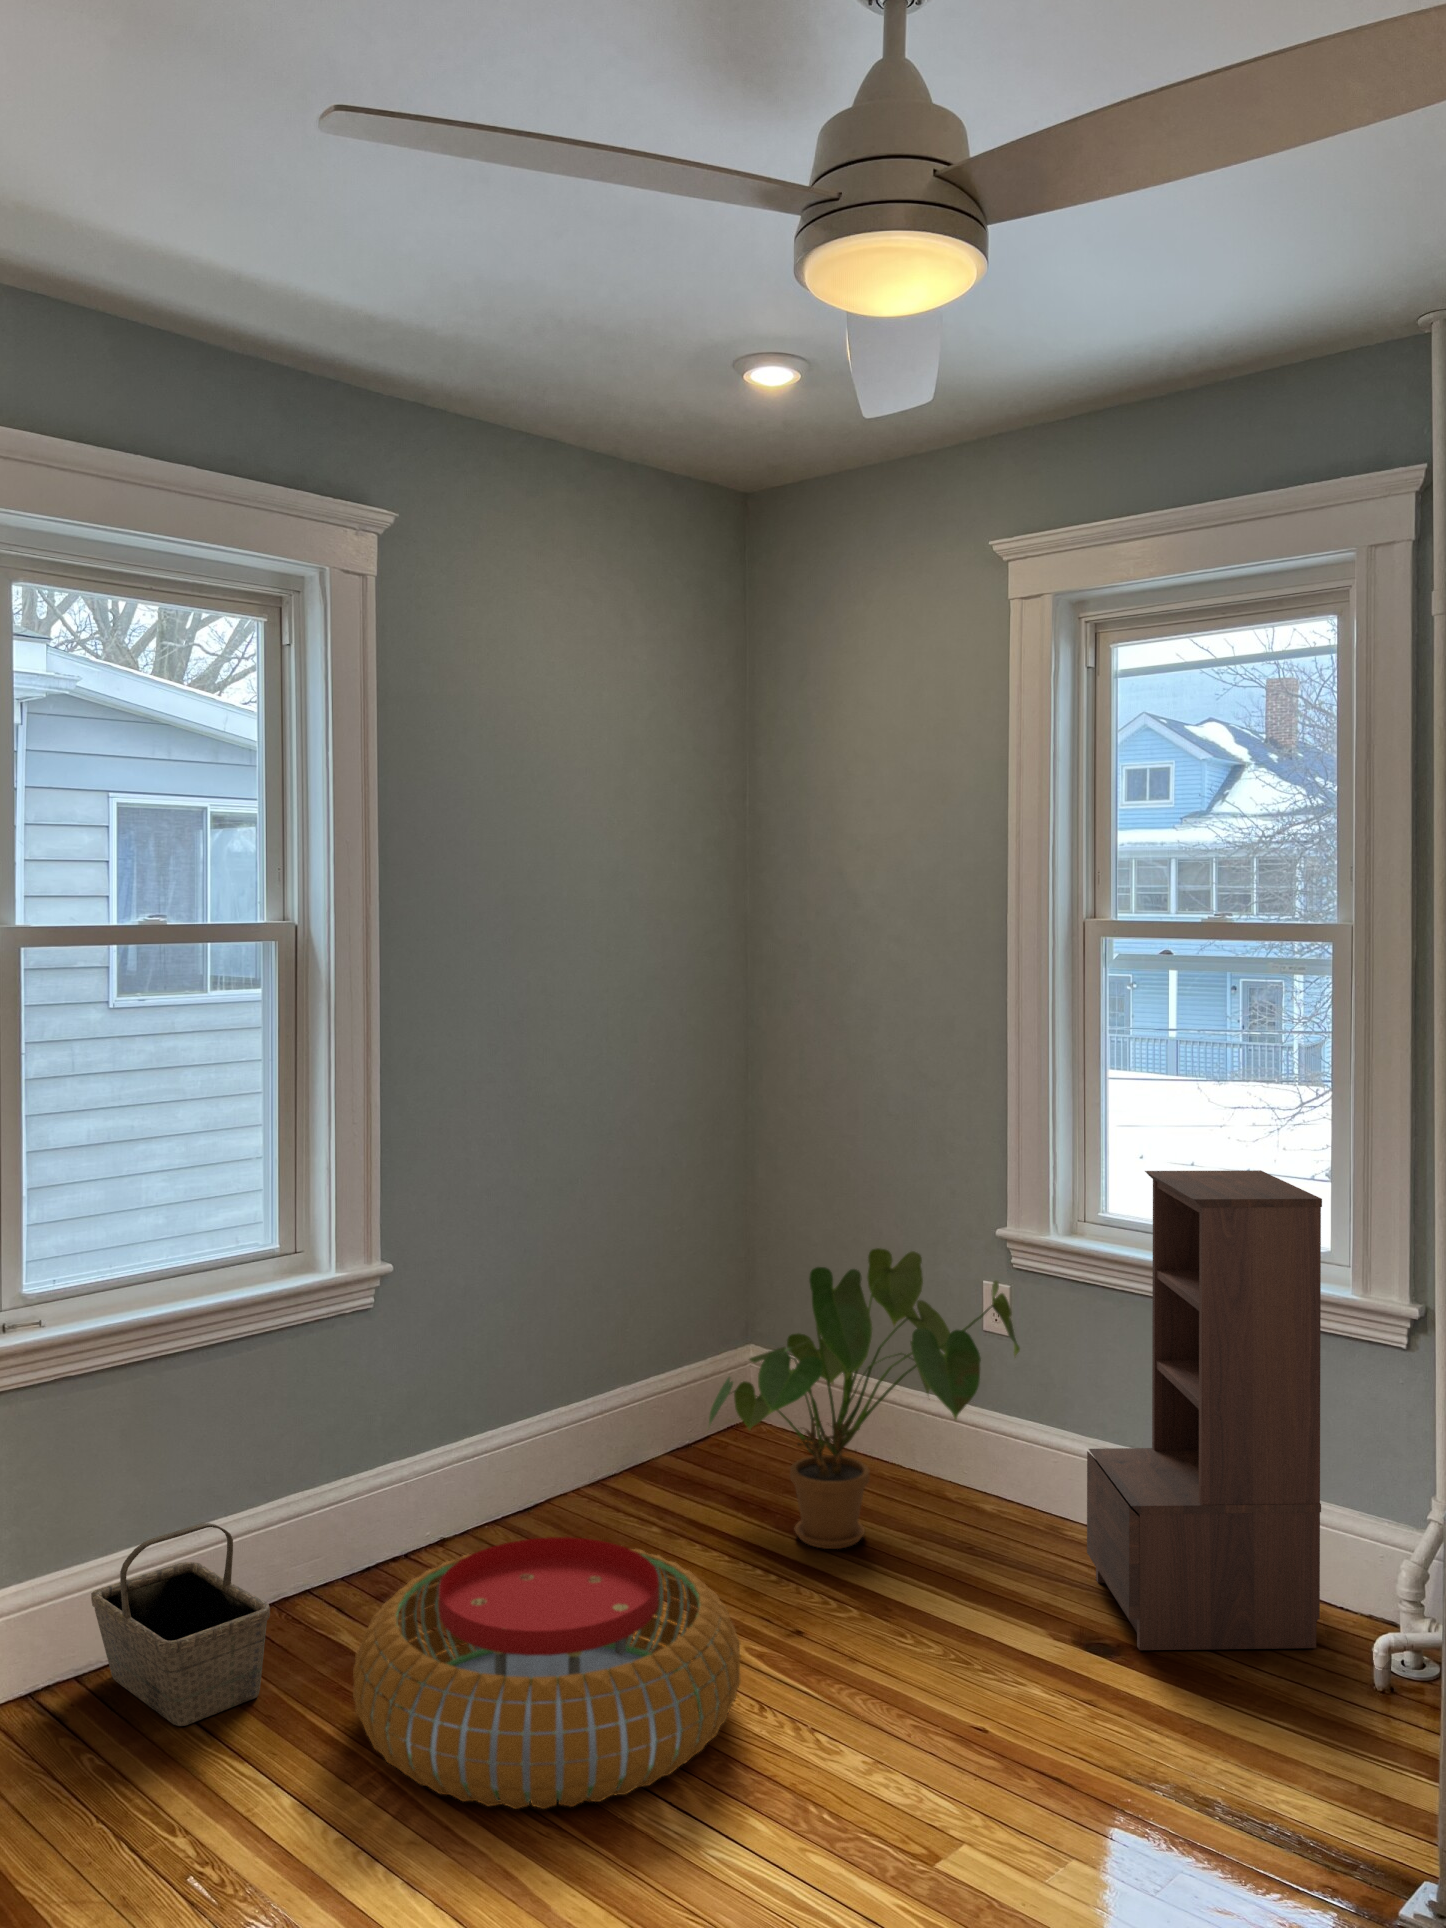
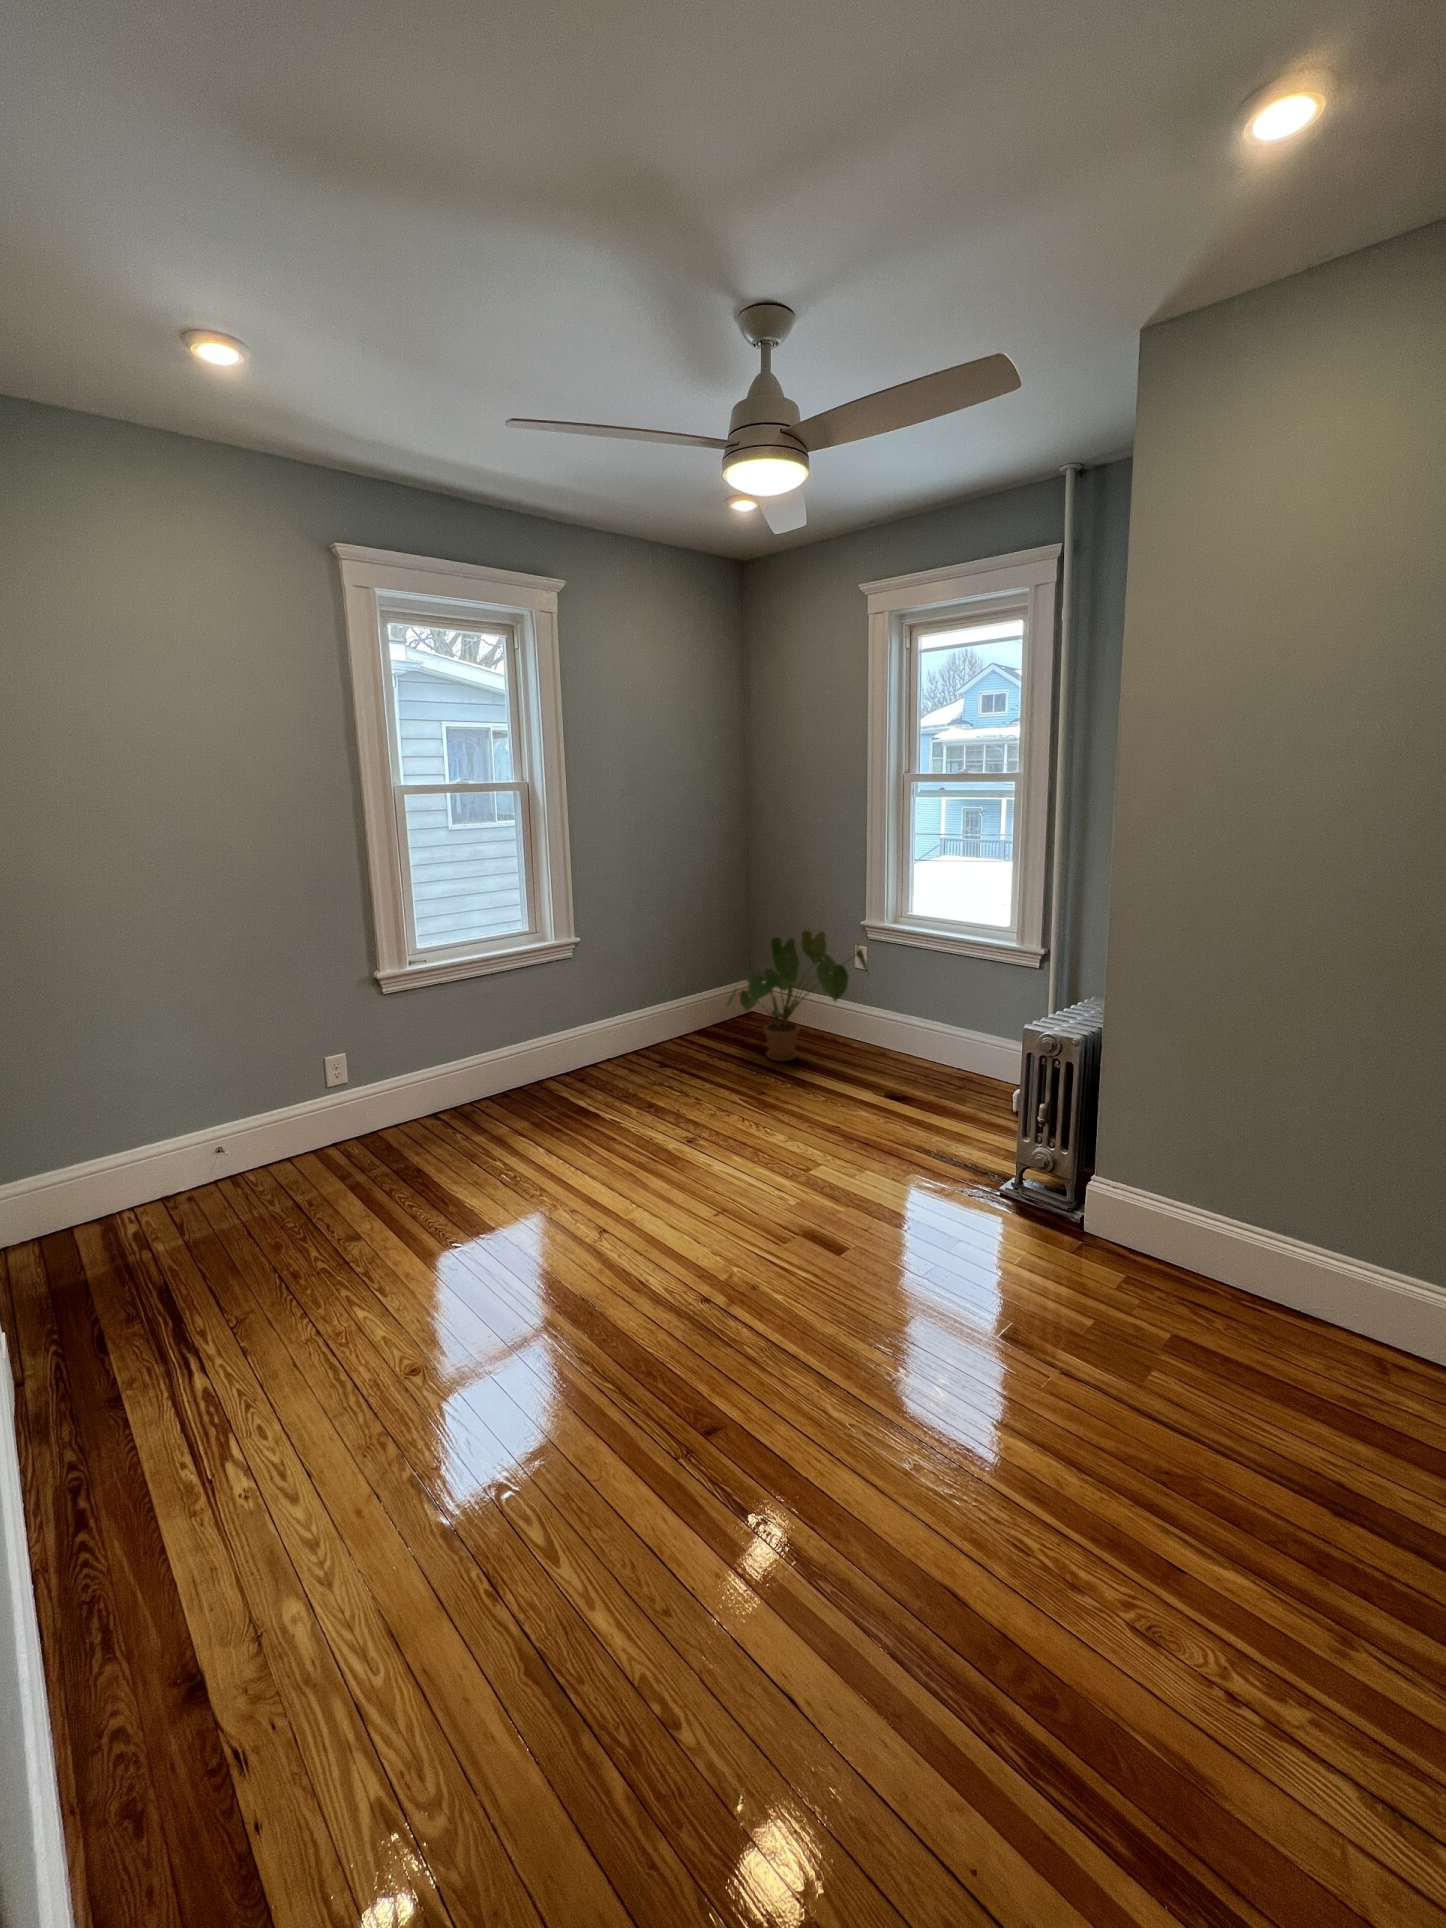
bookshelf: present [1087,1170,1322,1650] -> none [895,890,1002,1099]
basket: present [91,1523,270,1726] -> none [456,1044,532,1125]
pouf: present [353,1537,740,1809] -> none [567,1051,734,1153]

